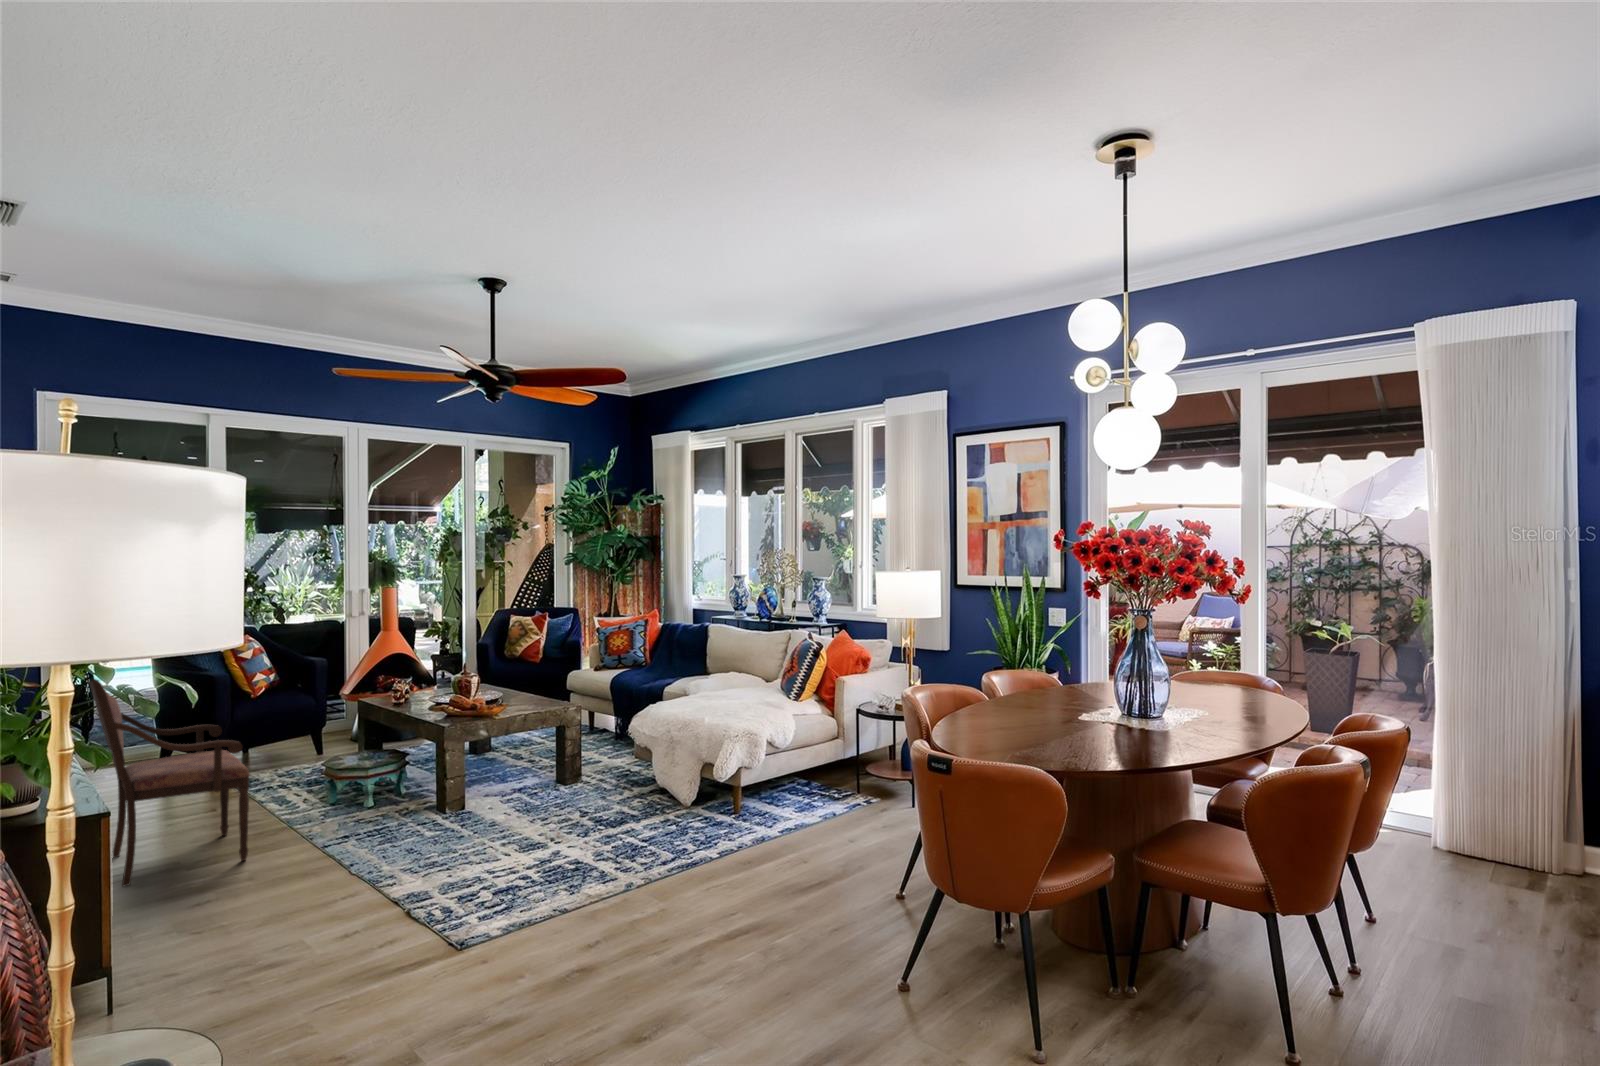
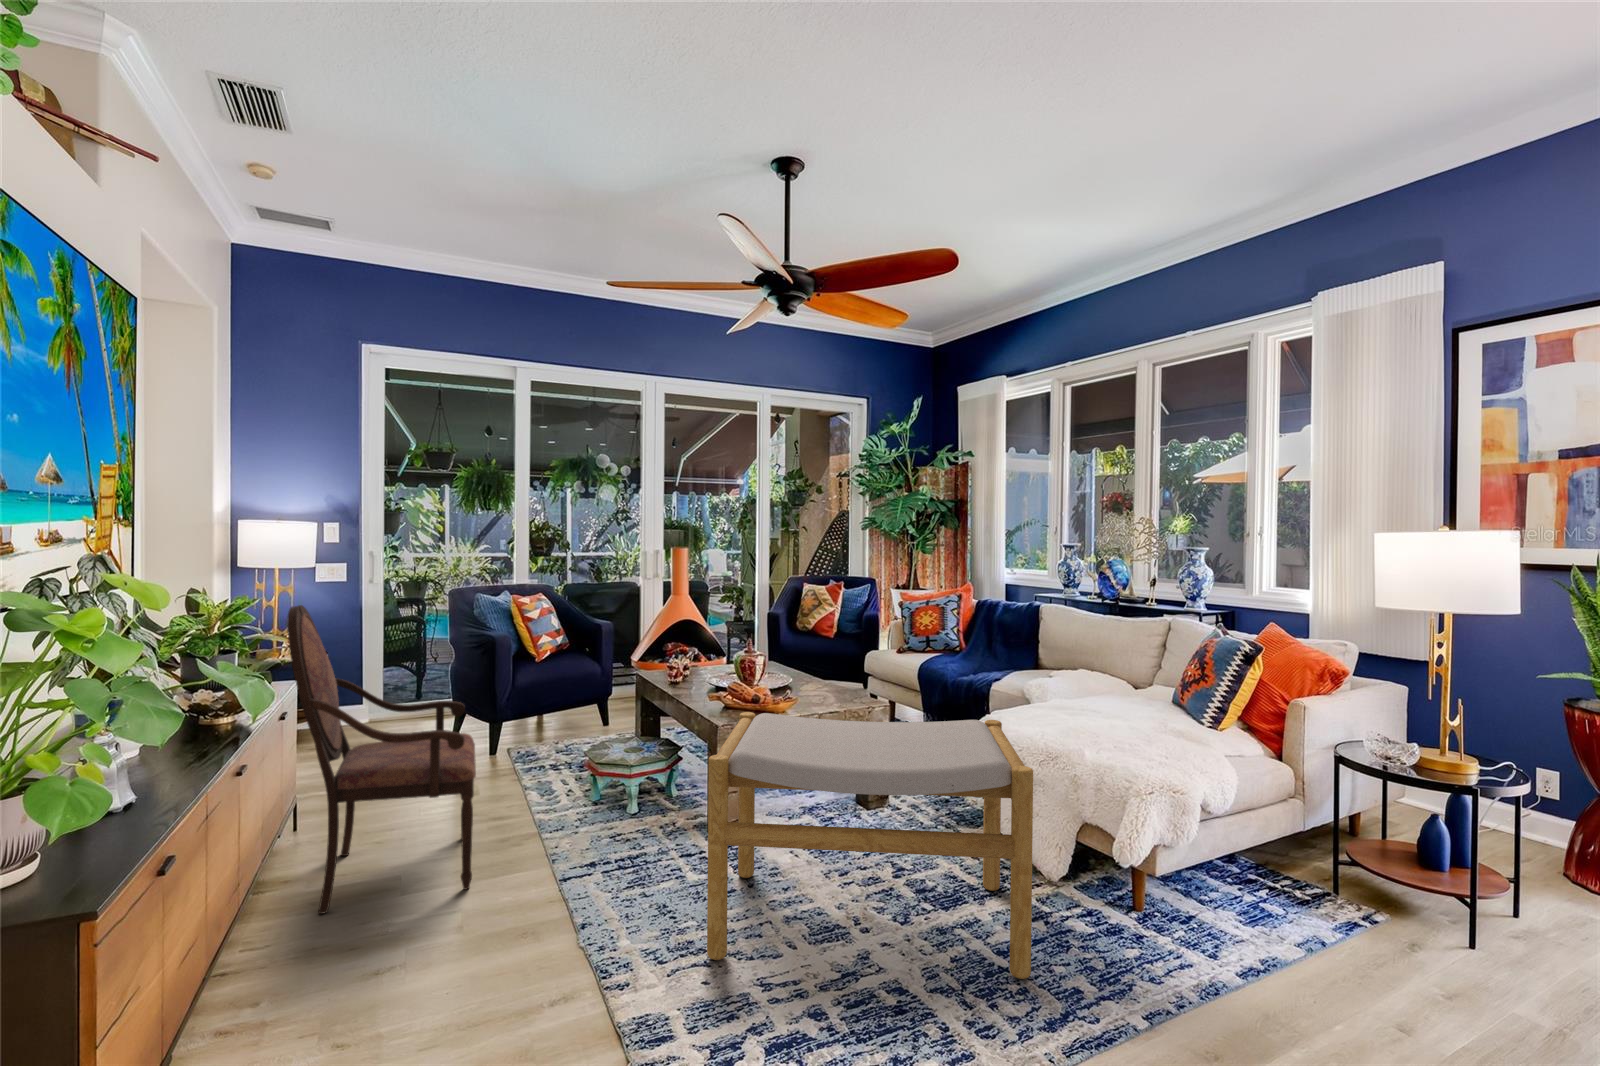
footstool: none [448,702,659,867] -> present [707,712,1033,979]

